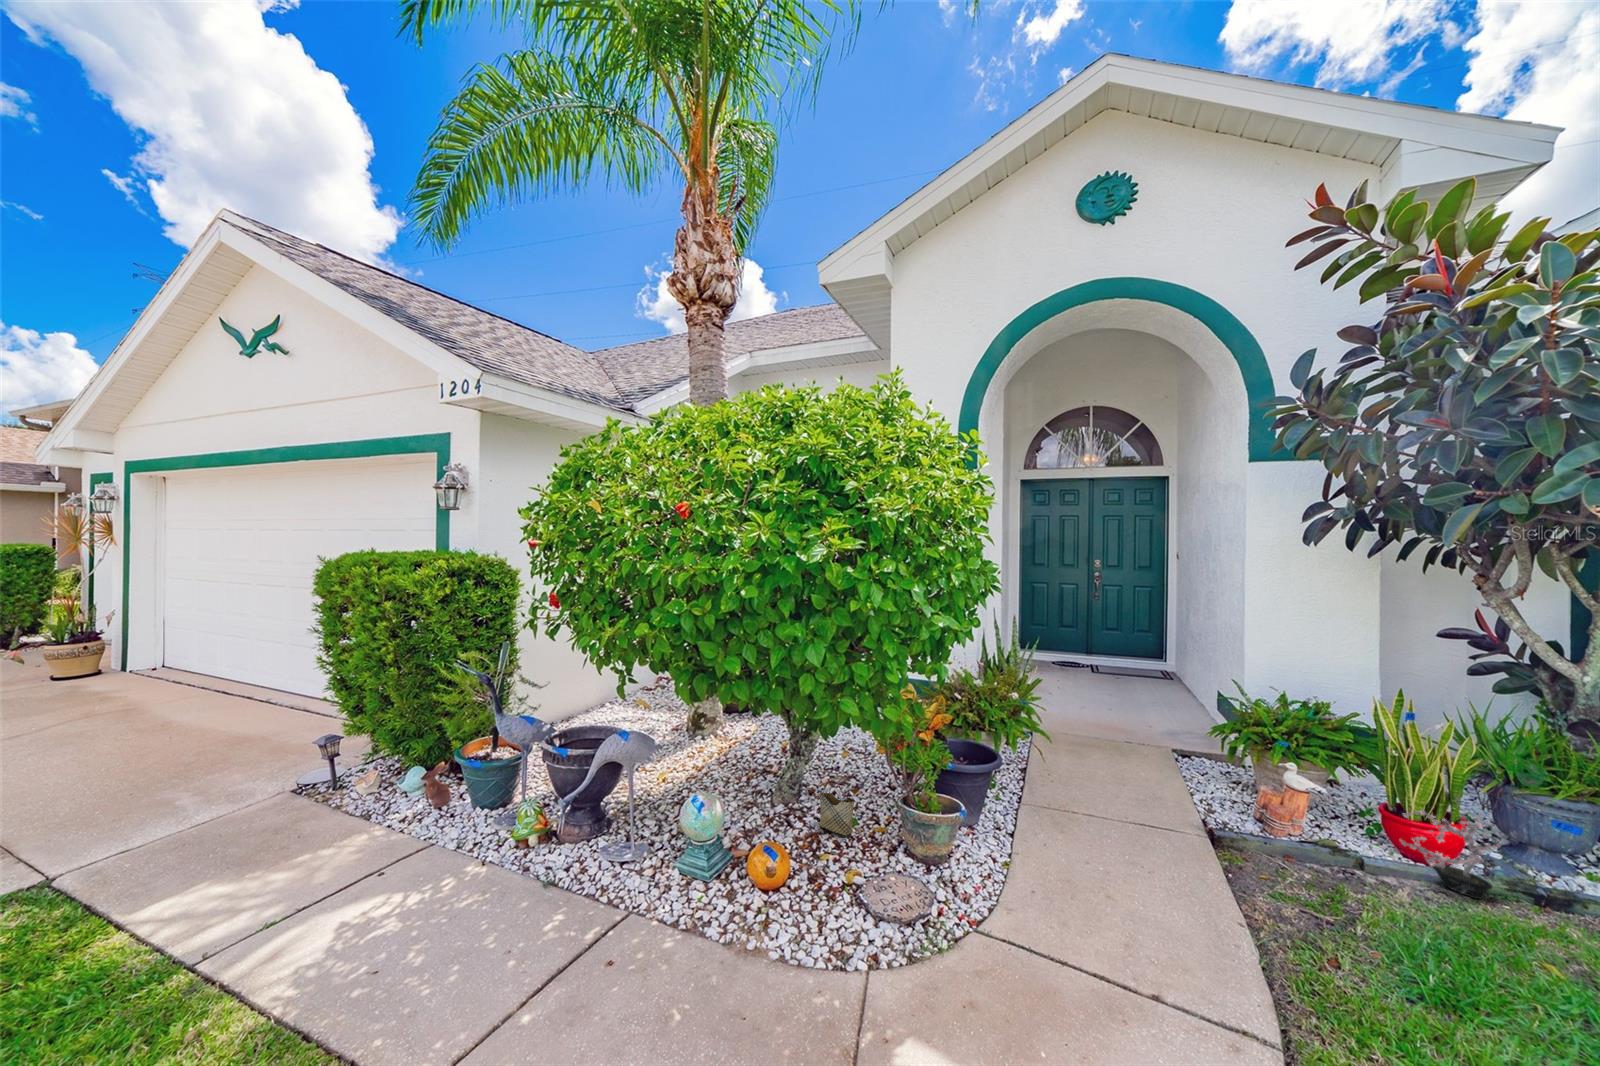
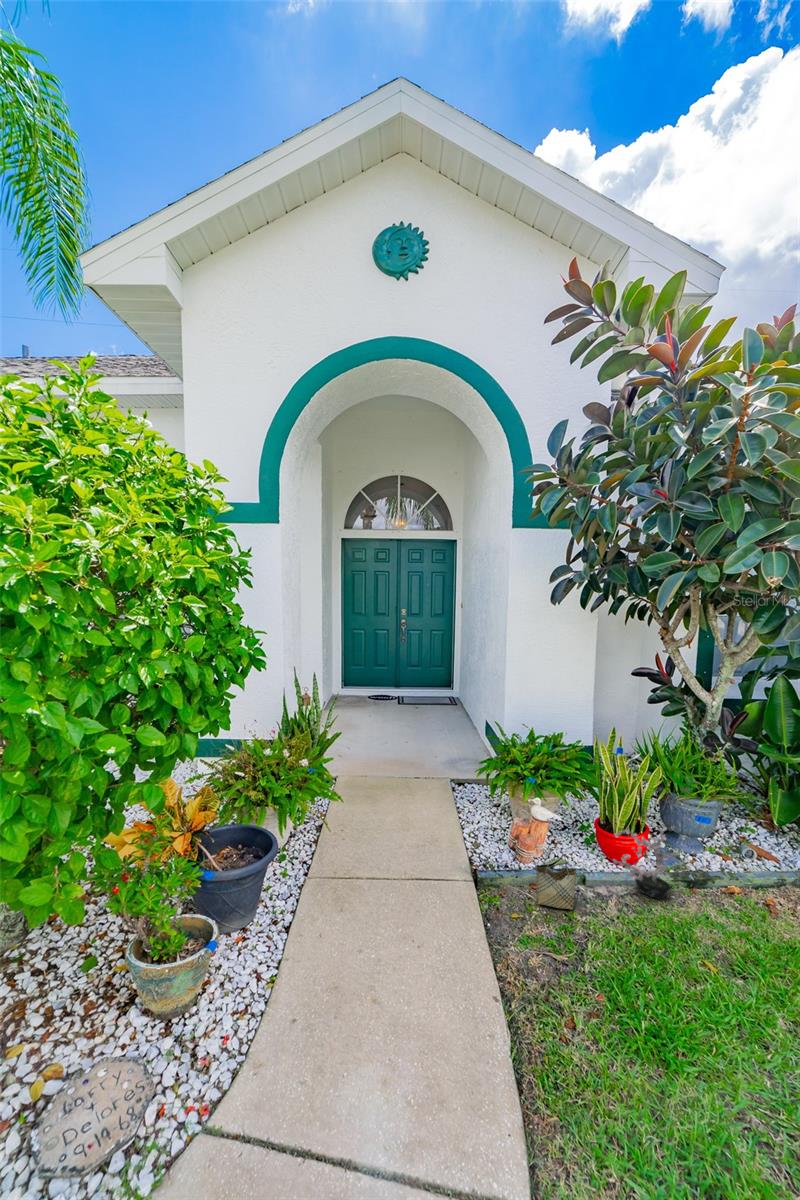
woven basket: present [819,776,854,836] -> present [536,847,576,910]

